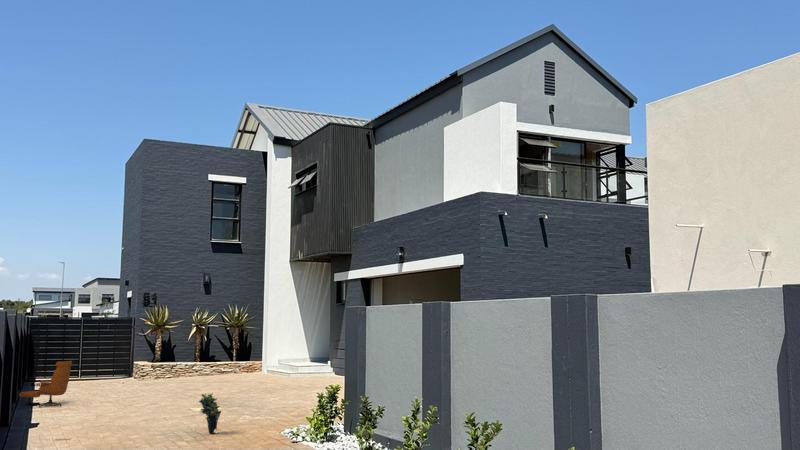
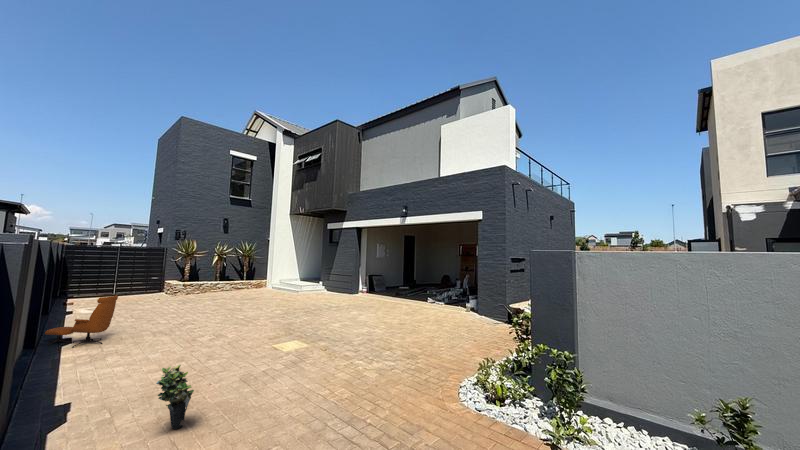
potted plant: present [199,393,221,434] -> present [156,365,194,429]

